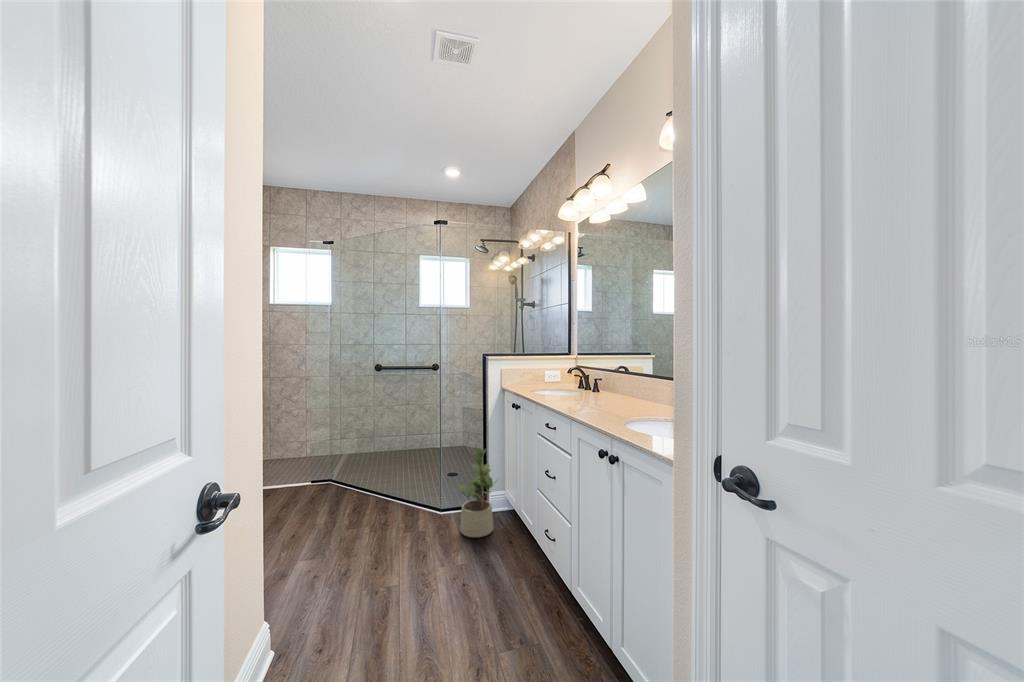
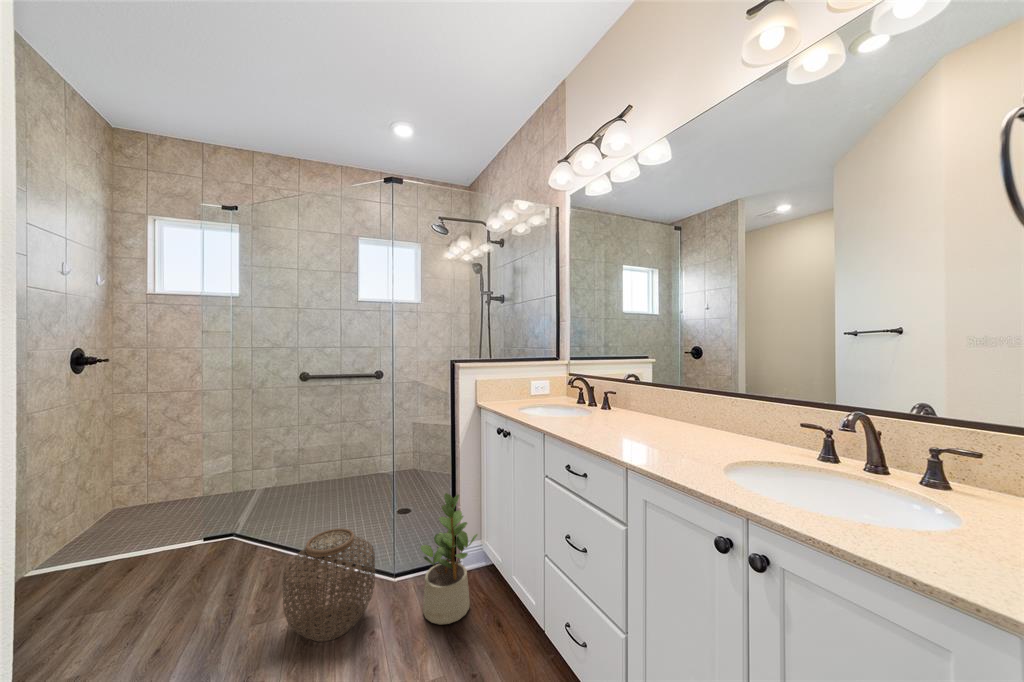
woven basket: none [370,469,428,539] -> present [283,529,375,641]

